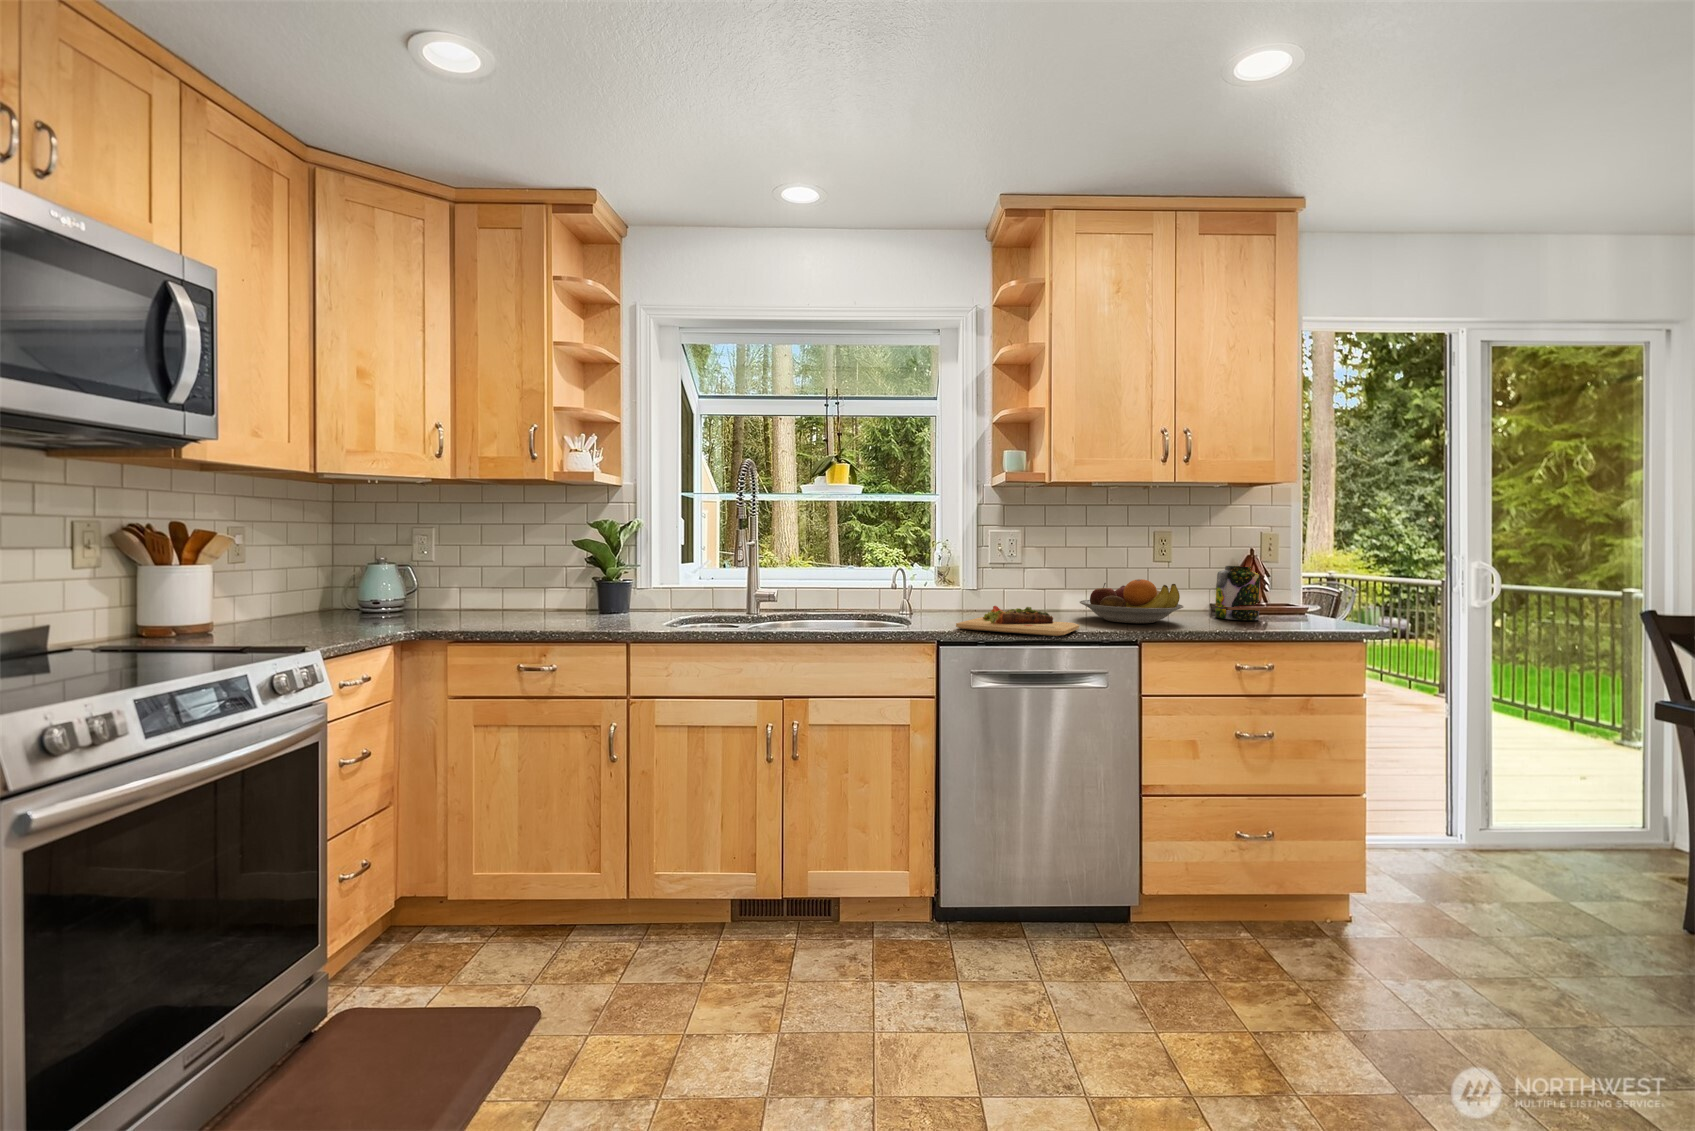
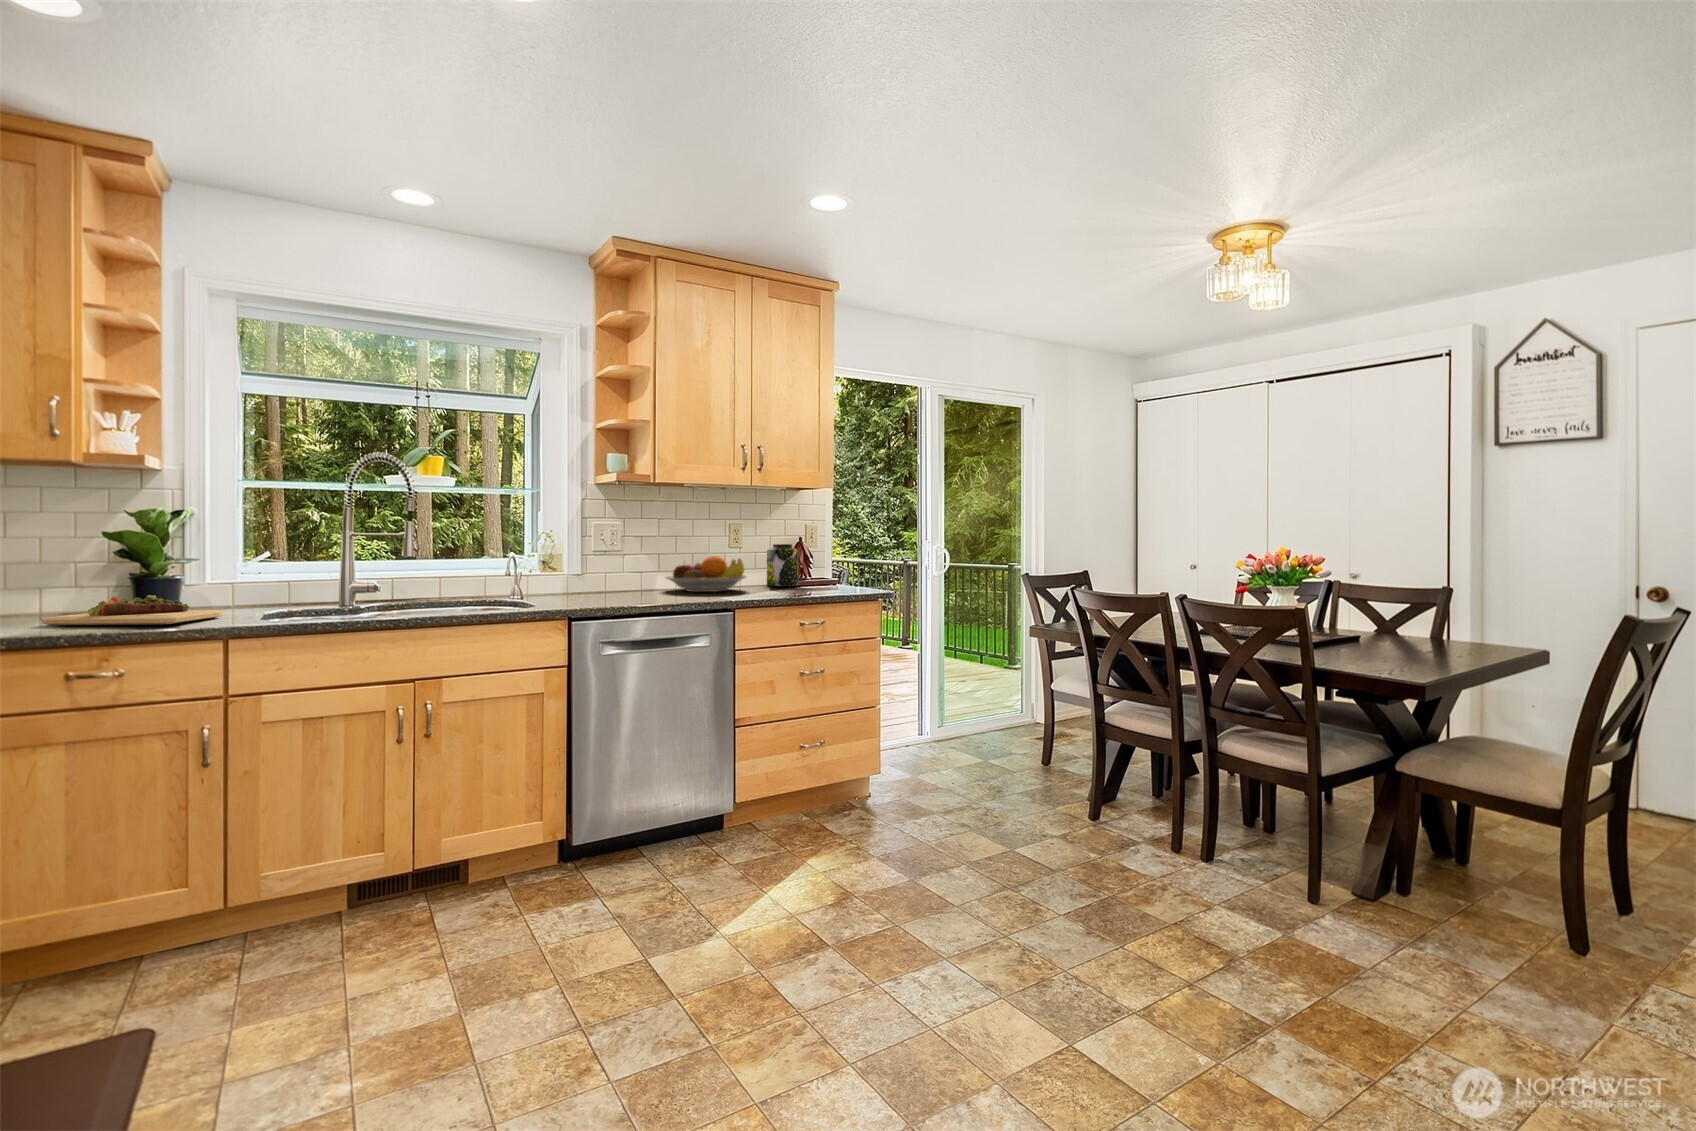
cutting board: present [956,606,1080,636] -> present [42,595,223,625]

